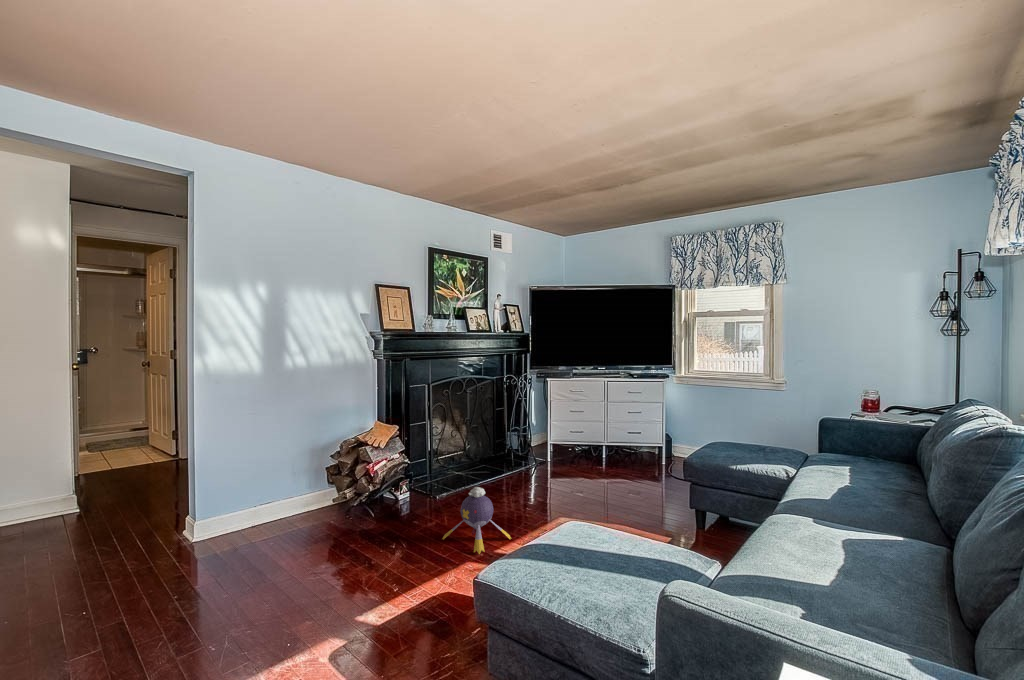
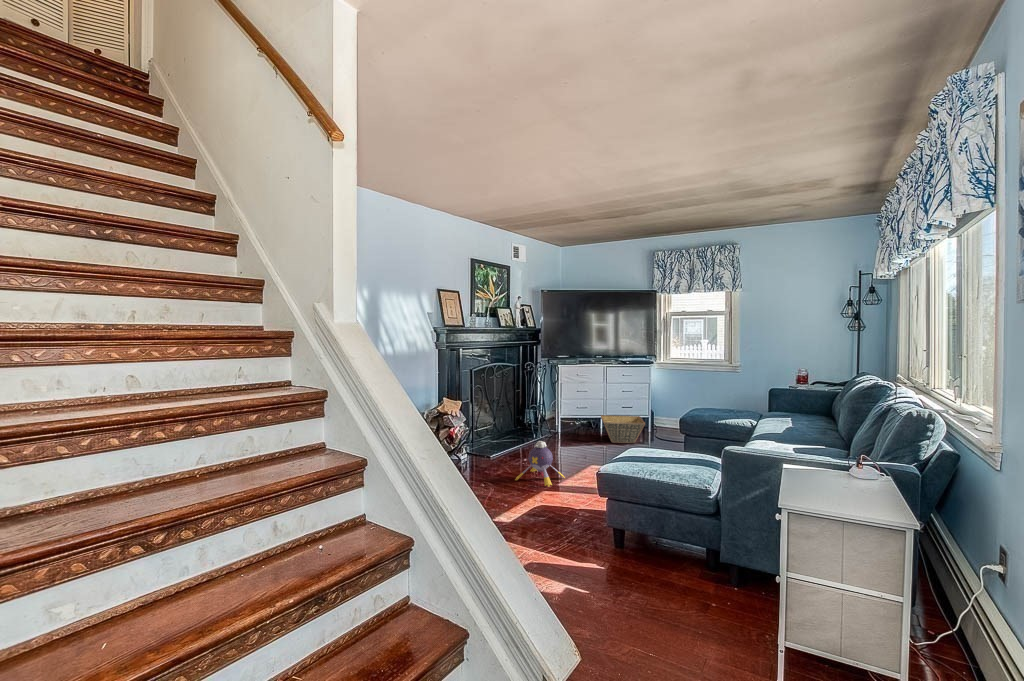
basket: none [595,443,650,482] -> present [601,415,645,443]

